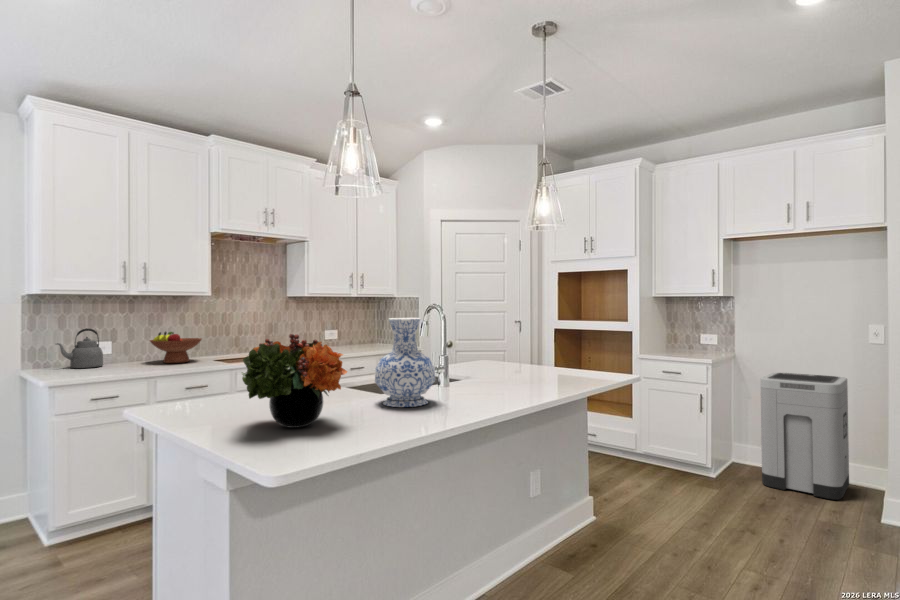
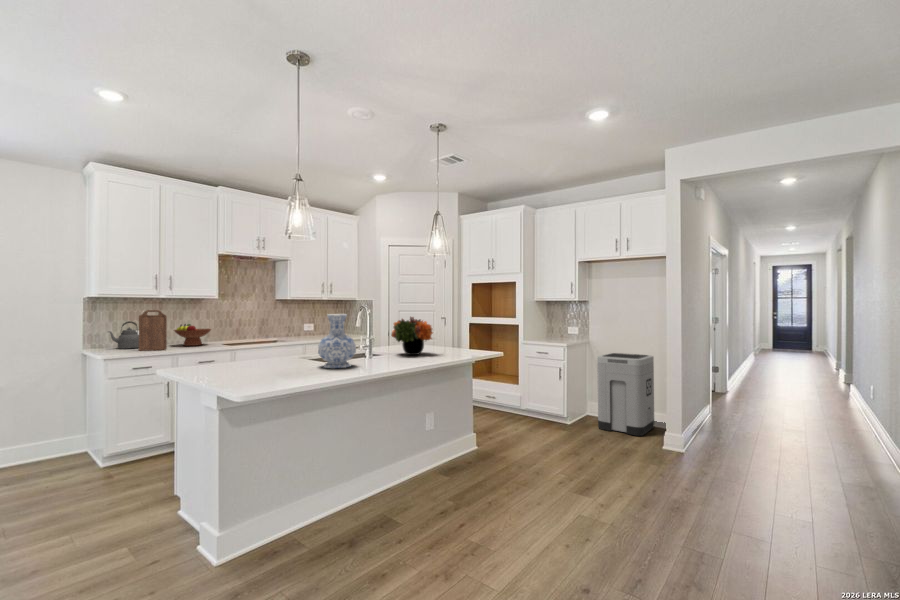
cutting board: none [99,312,139,372] -> present [139,310,167,351]
flower arrangement: present [242,334,347,428] -> present [392,317,433,355]

